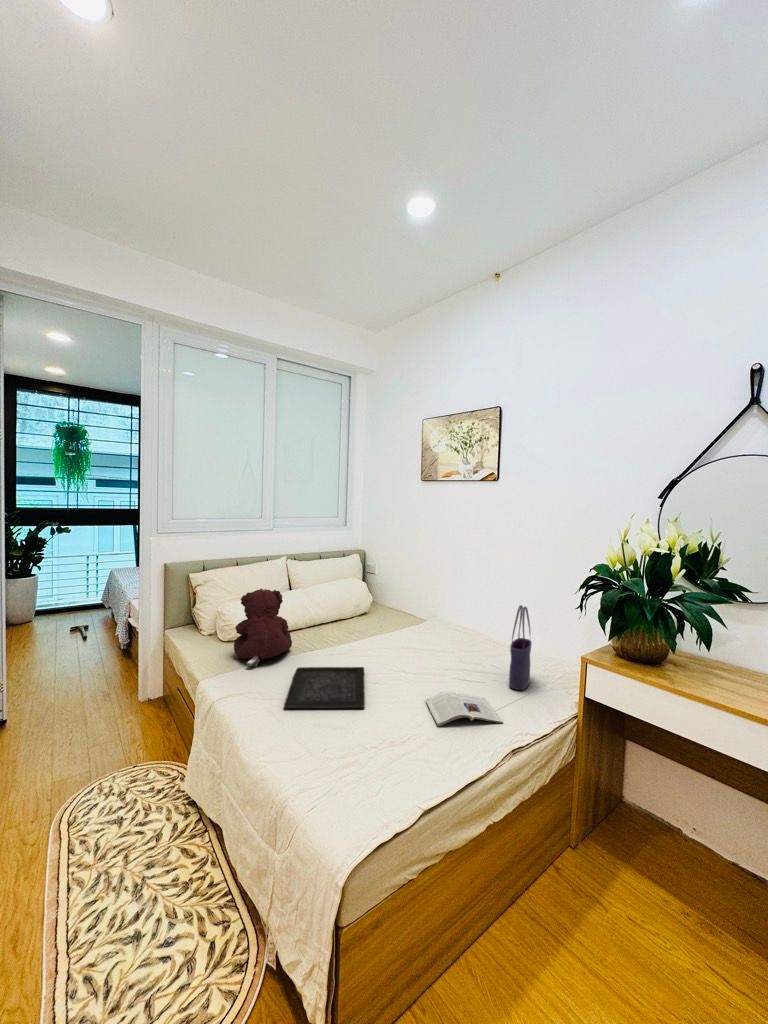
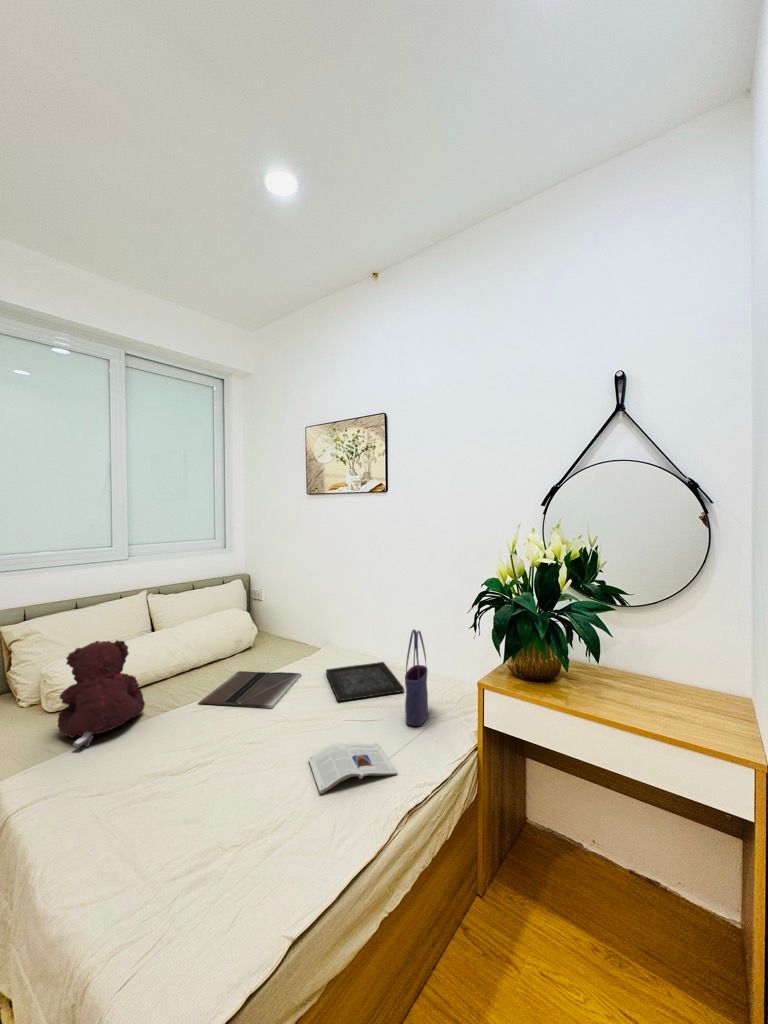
laptop: none [331,629,413,660] -> present [198,671,301,708]
tray: present [284,667,365,708] -> present [326,662,404,701]

